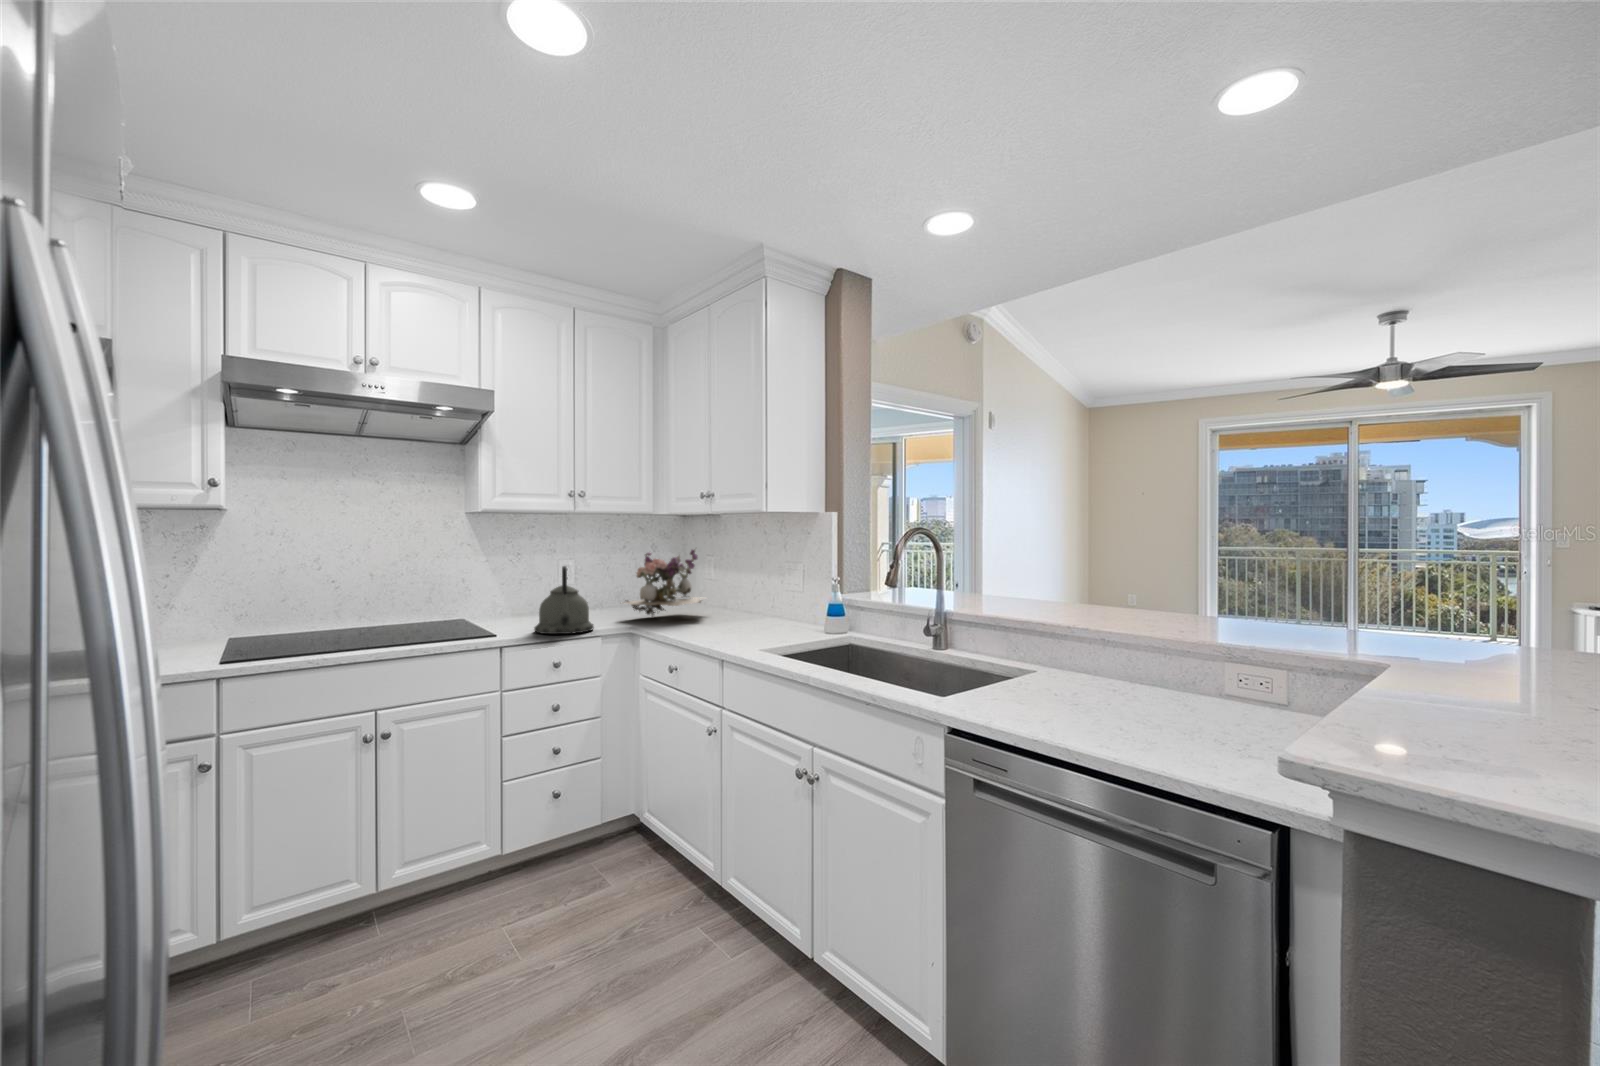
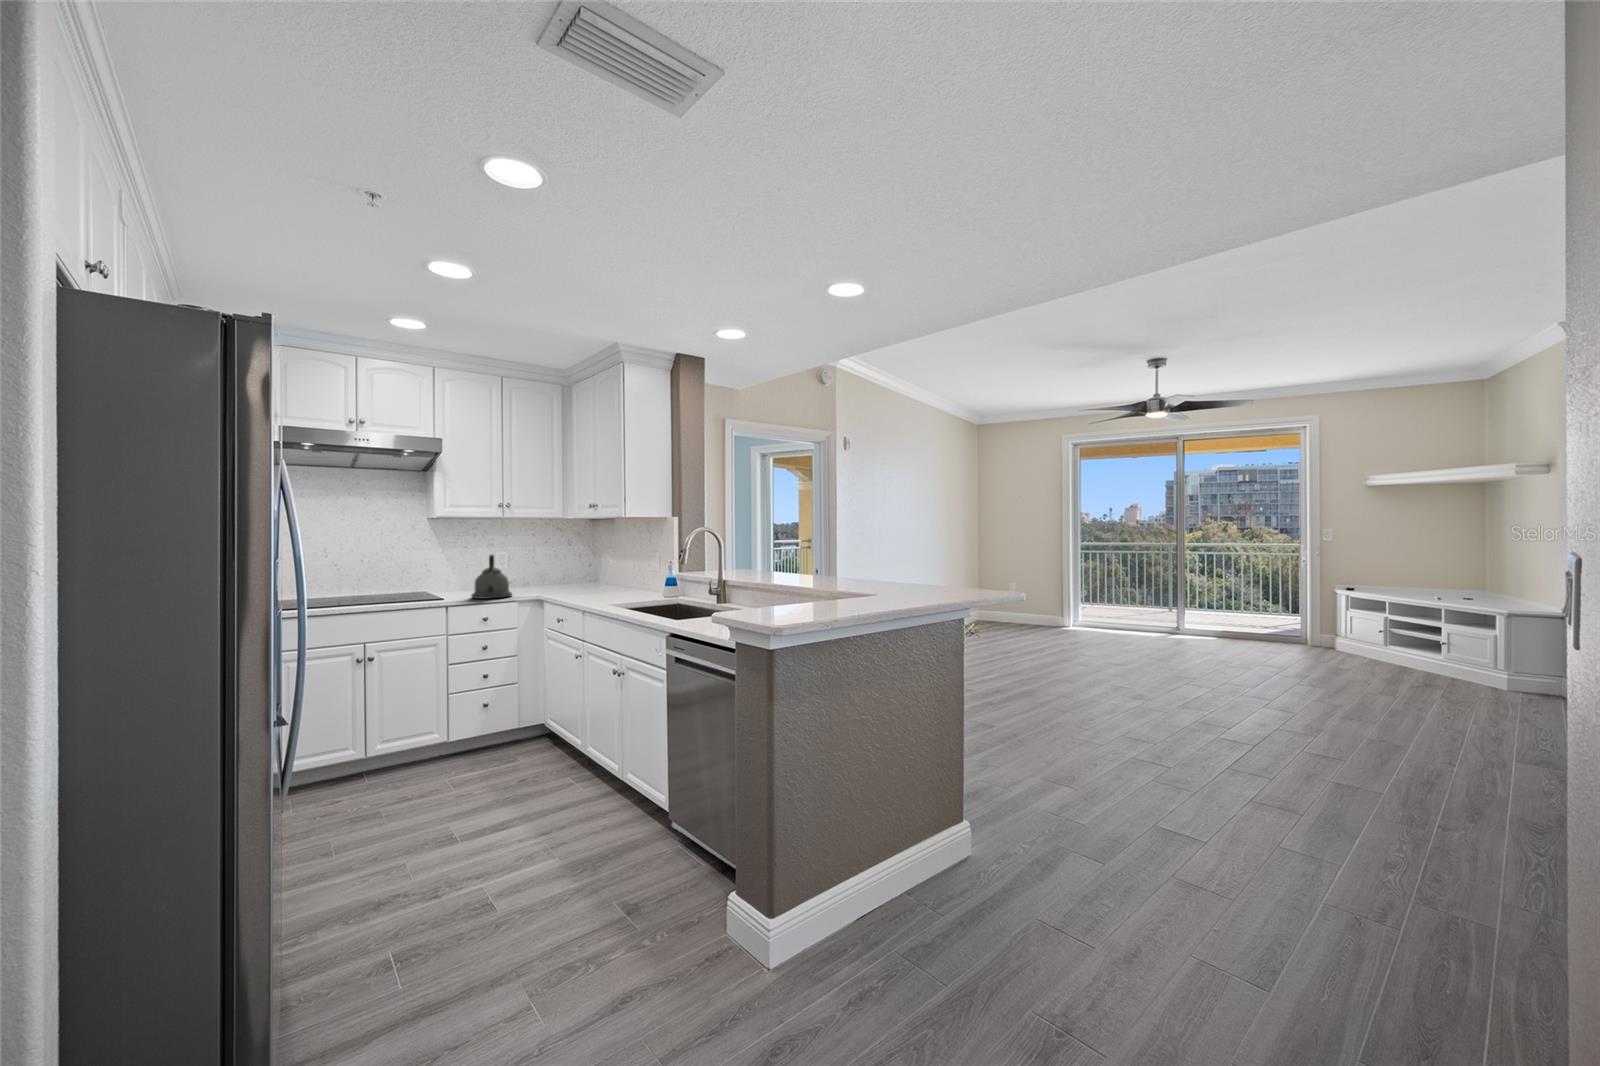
flower arrangement: present [625,550,701,615] -> none [535,542,599,590]

